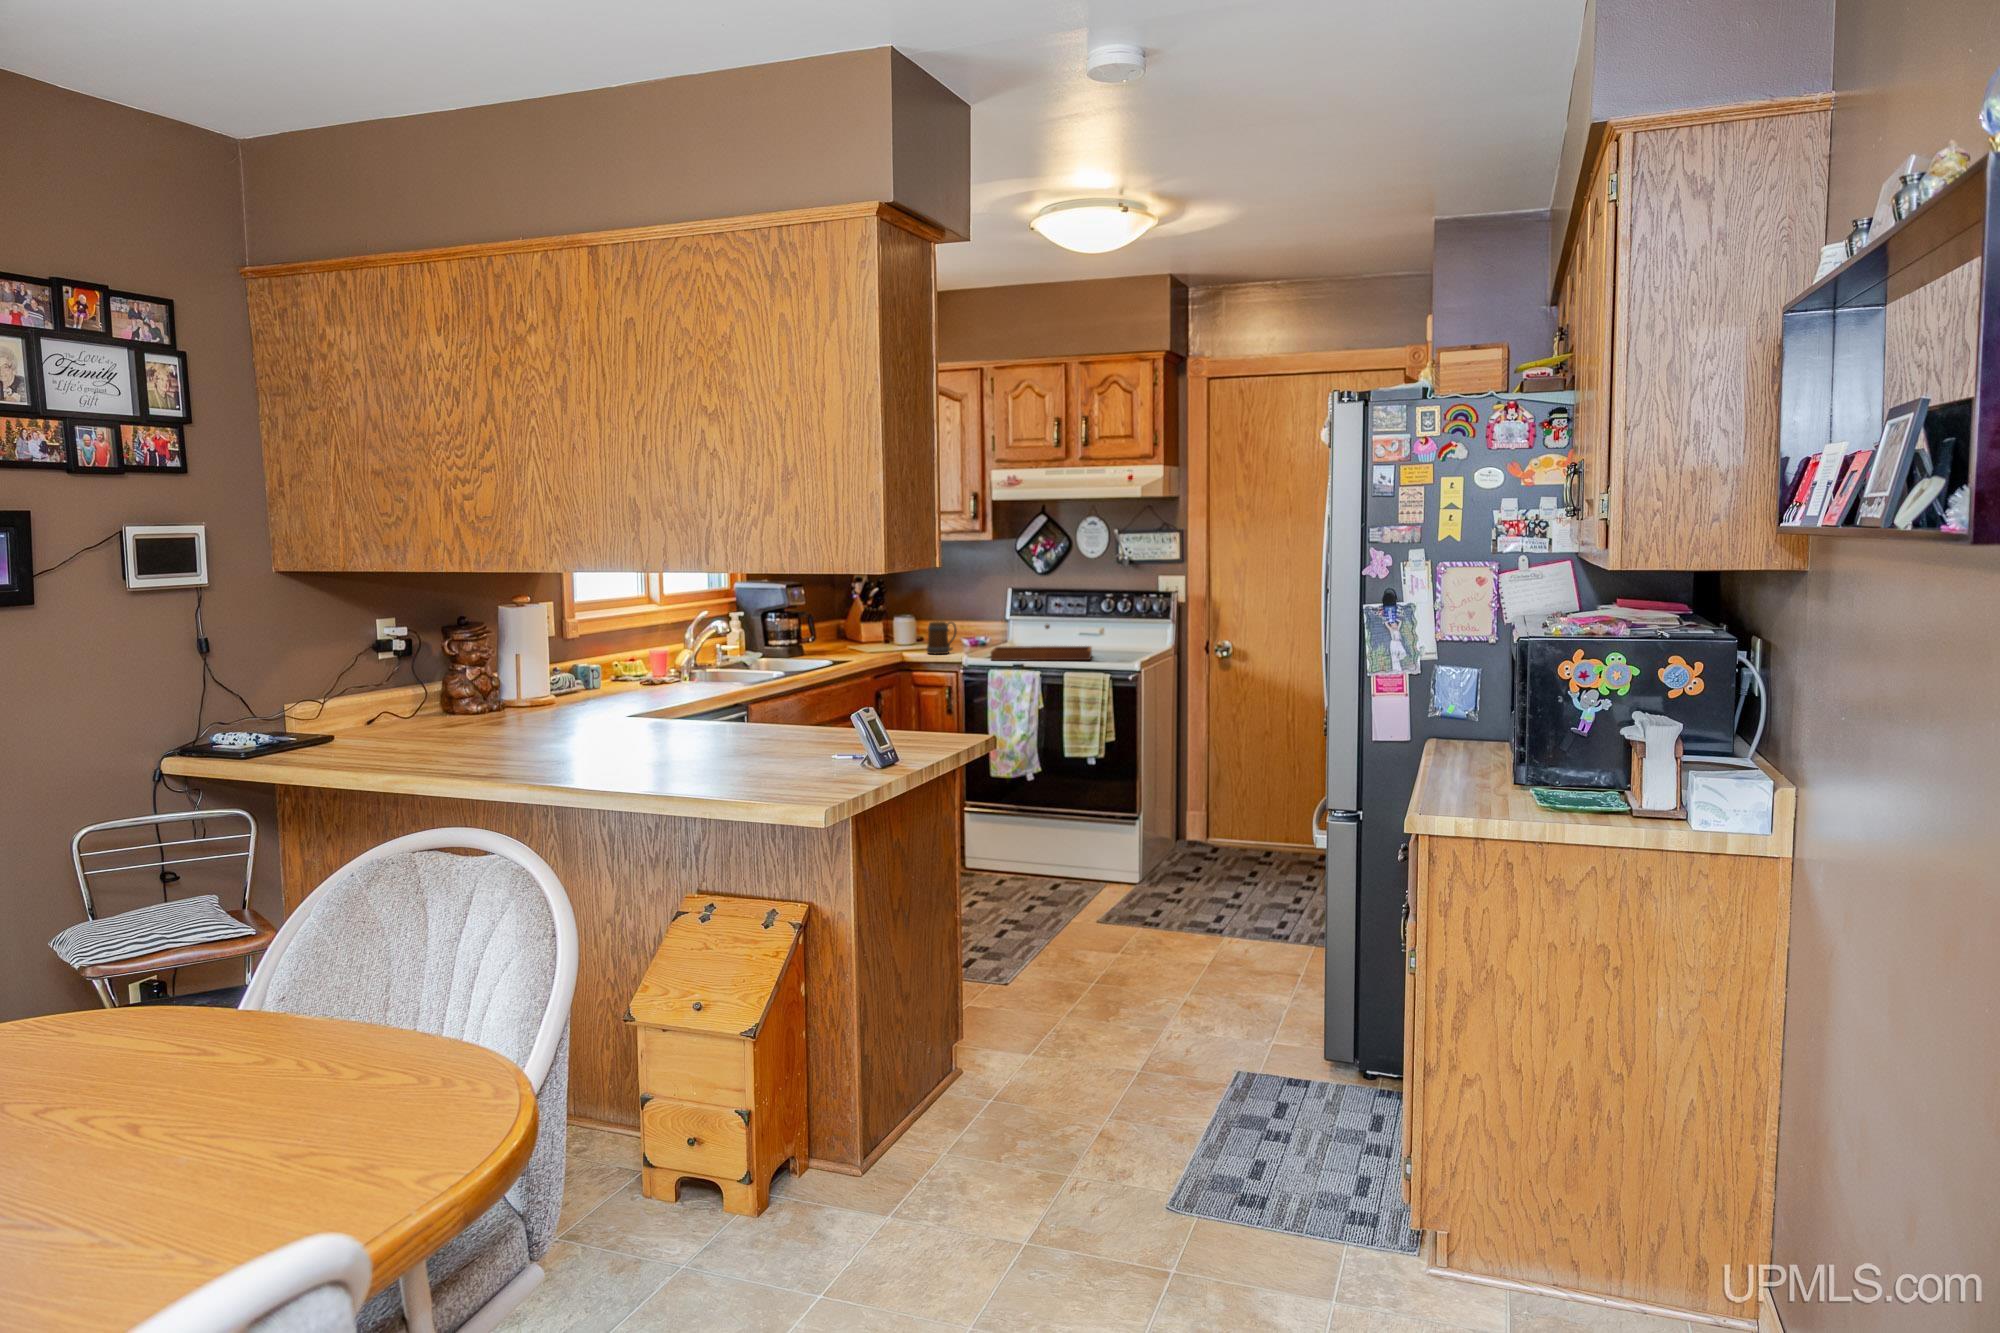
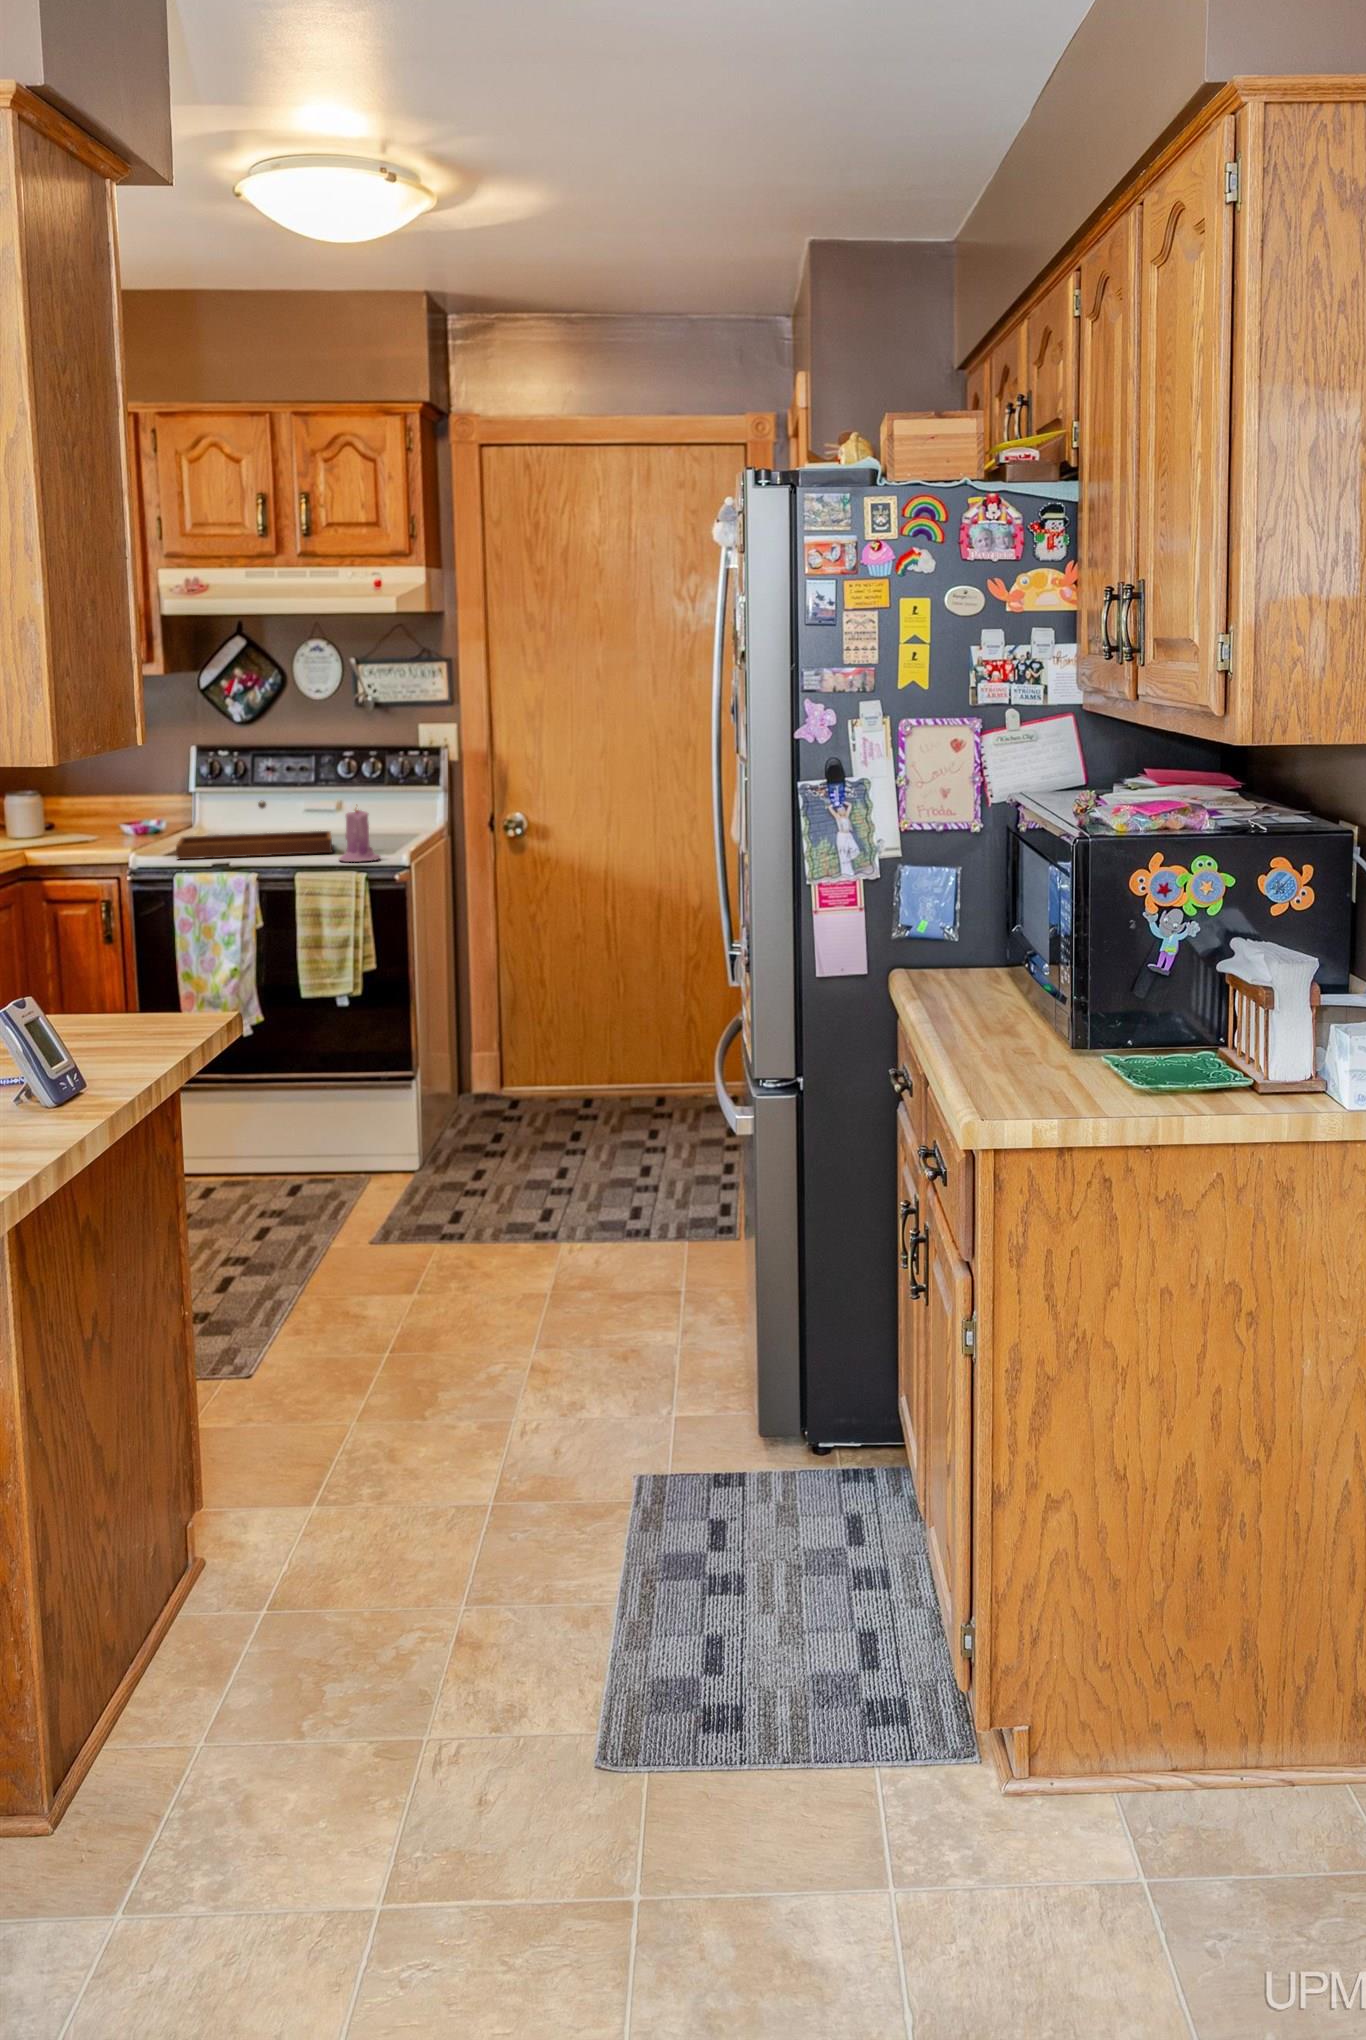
mug: present [927,621,957,654] -> none [67,801,115,852]
candle: none [1092,626,1121,666] -> present [339,809,380,862]

